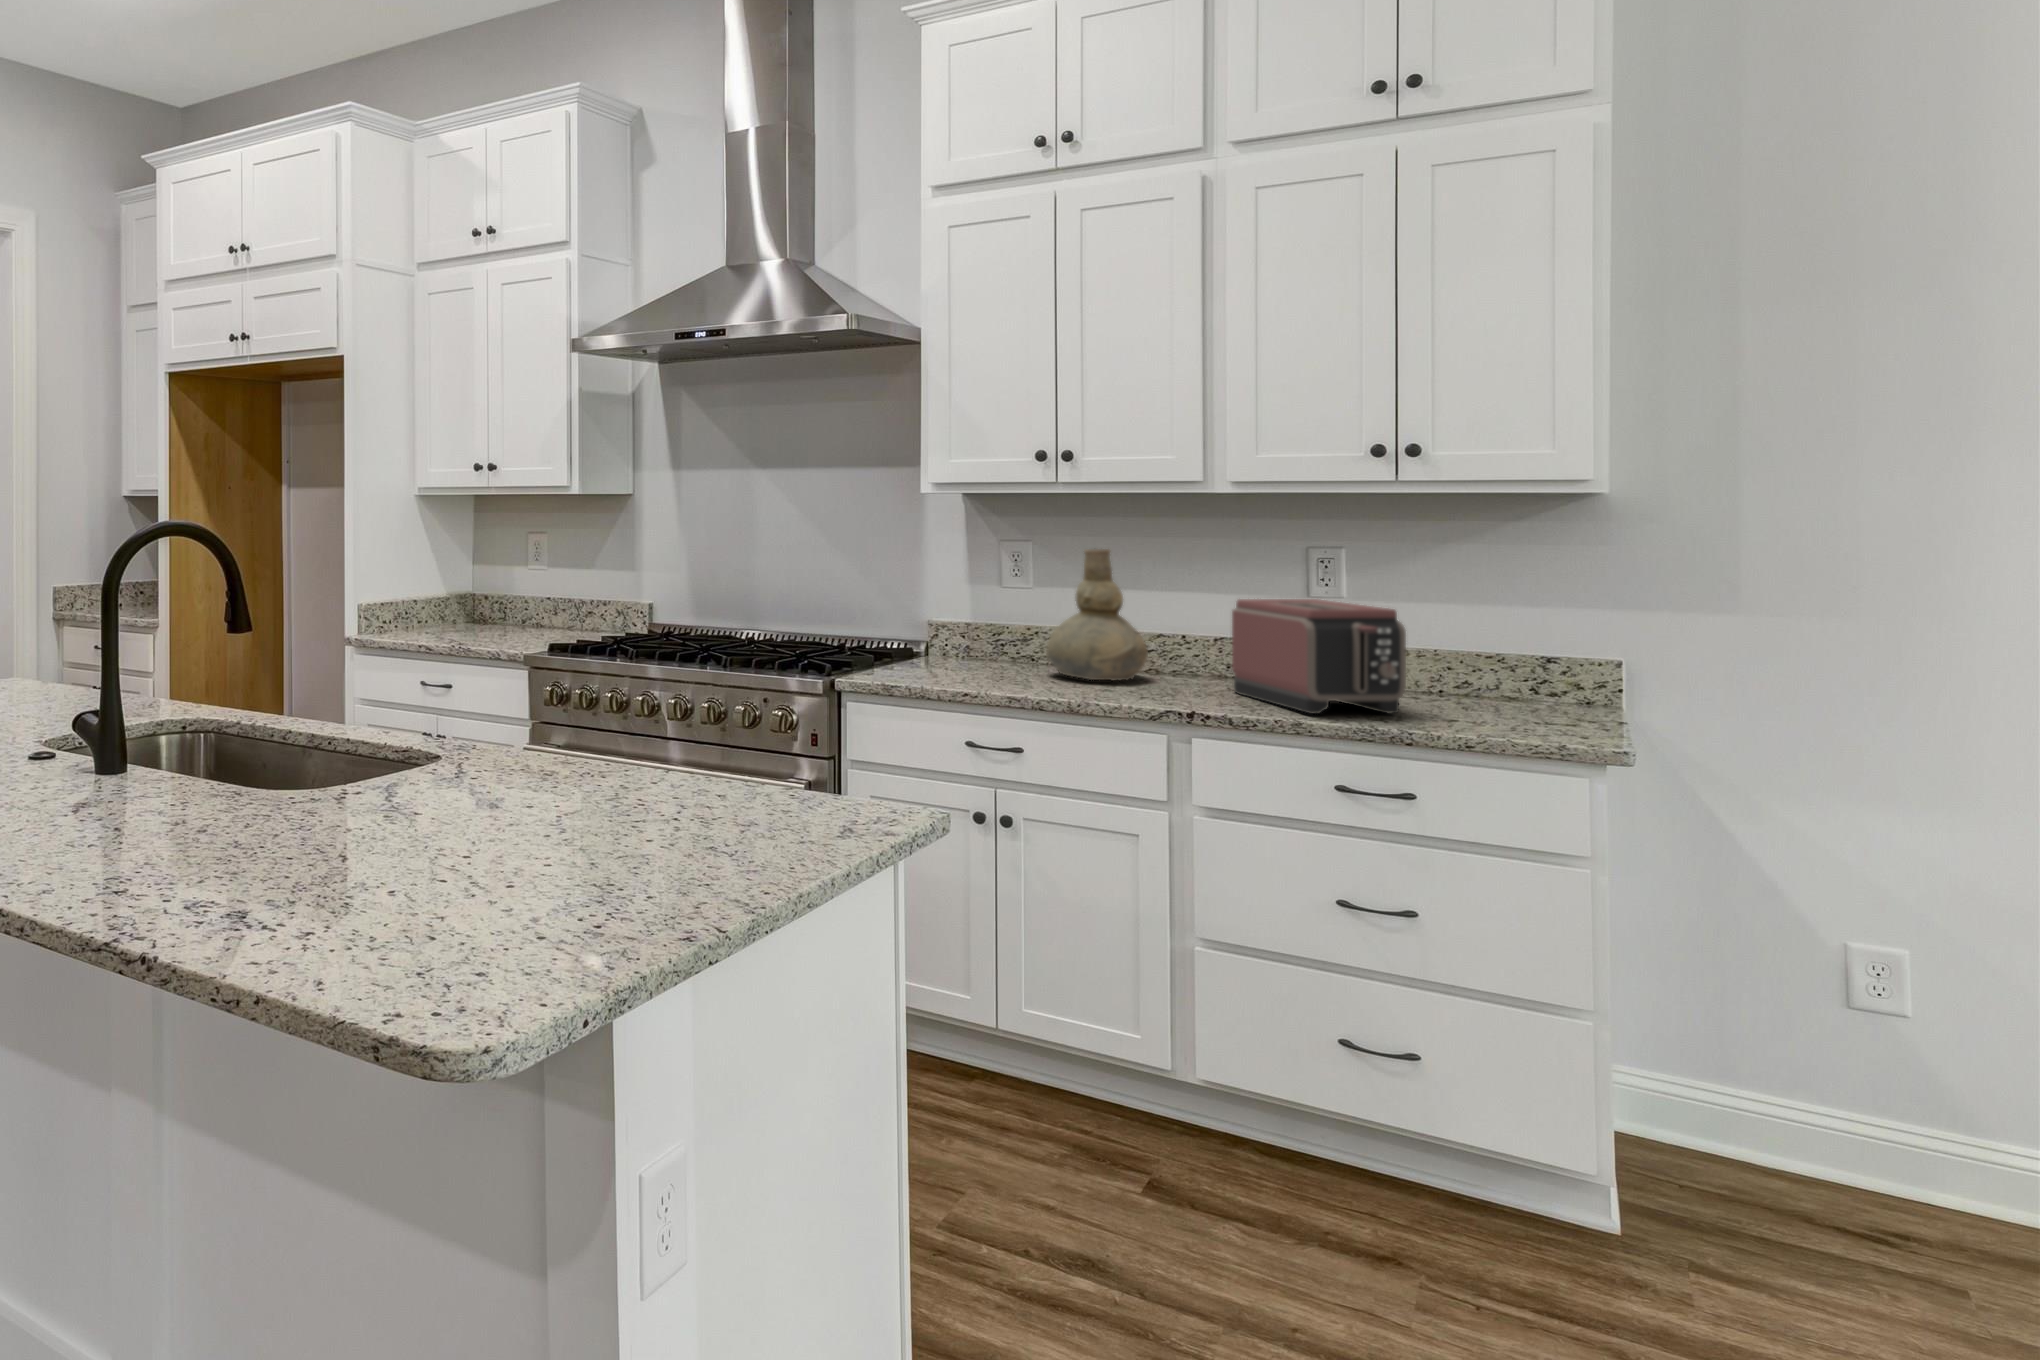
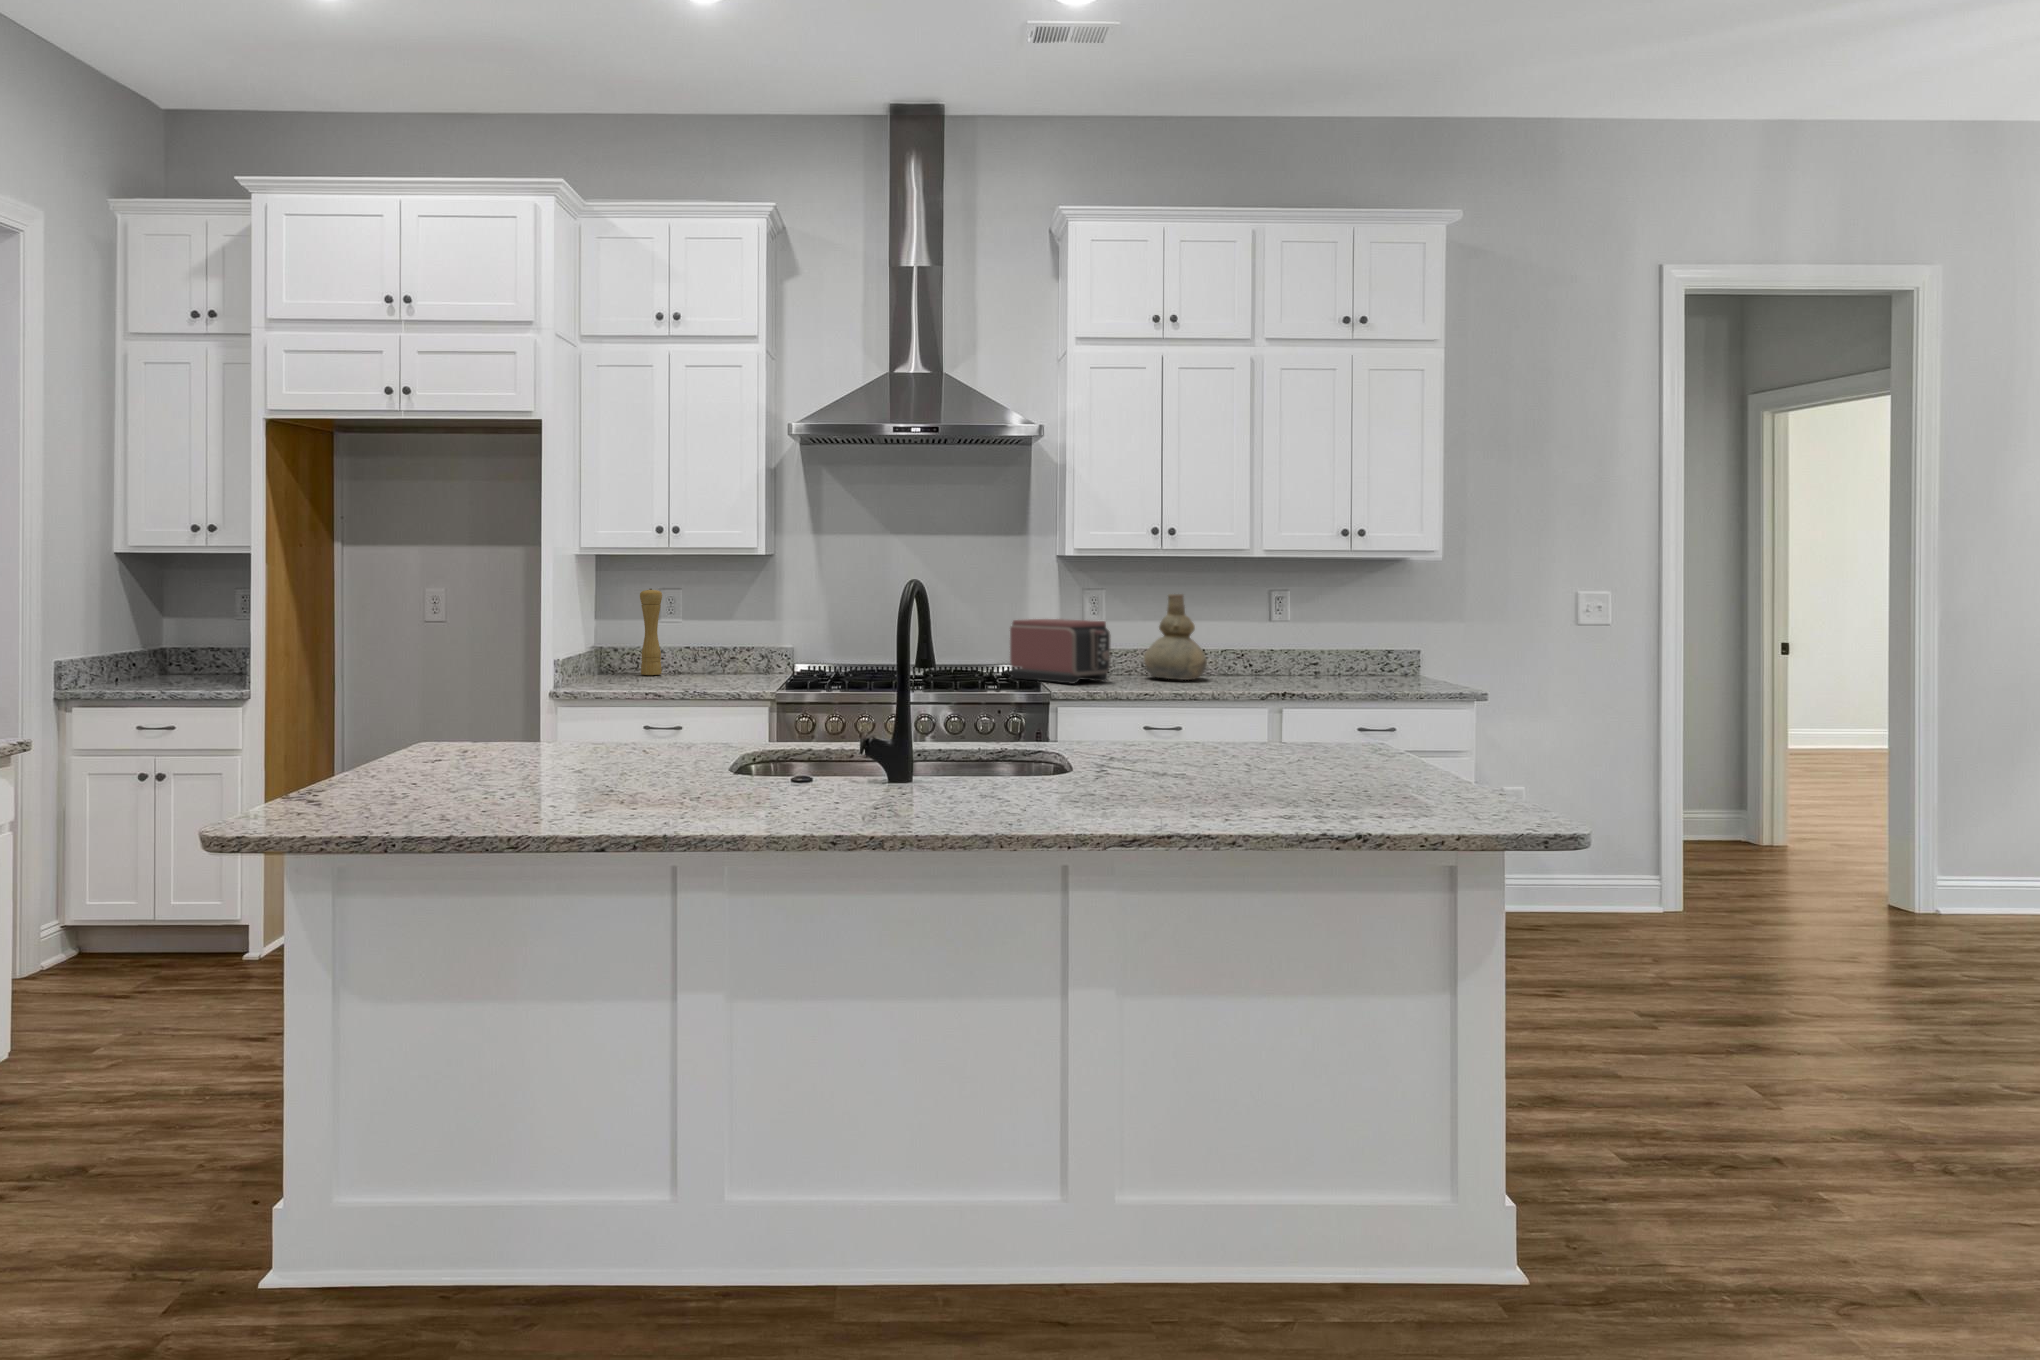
pepper mill: none [481,531,505,626] -> present [640,589,662,675]
toaster: present [1232,599,1406,714] -> present [1010,619,1111,684]

